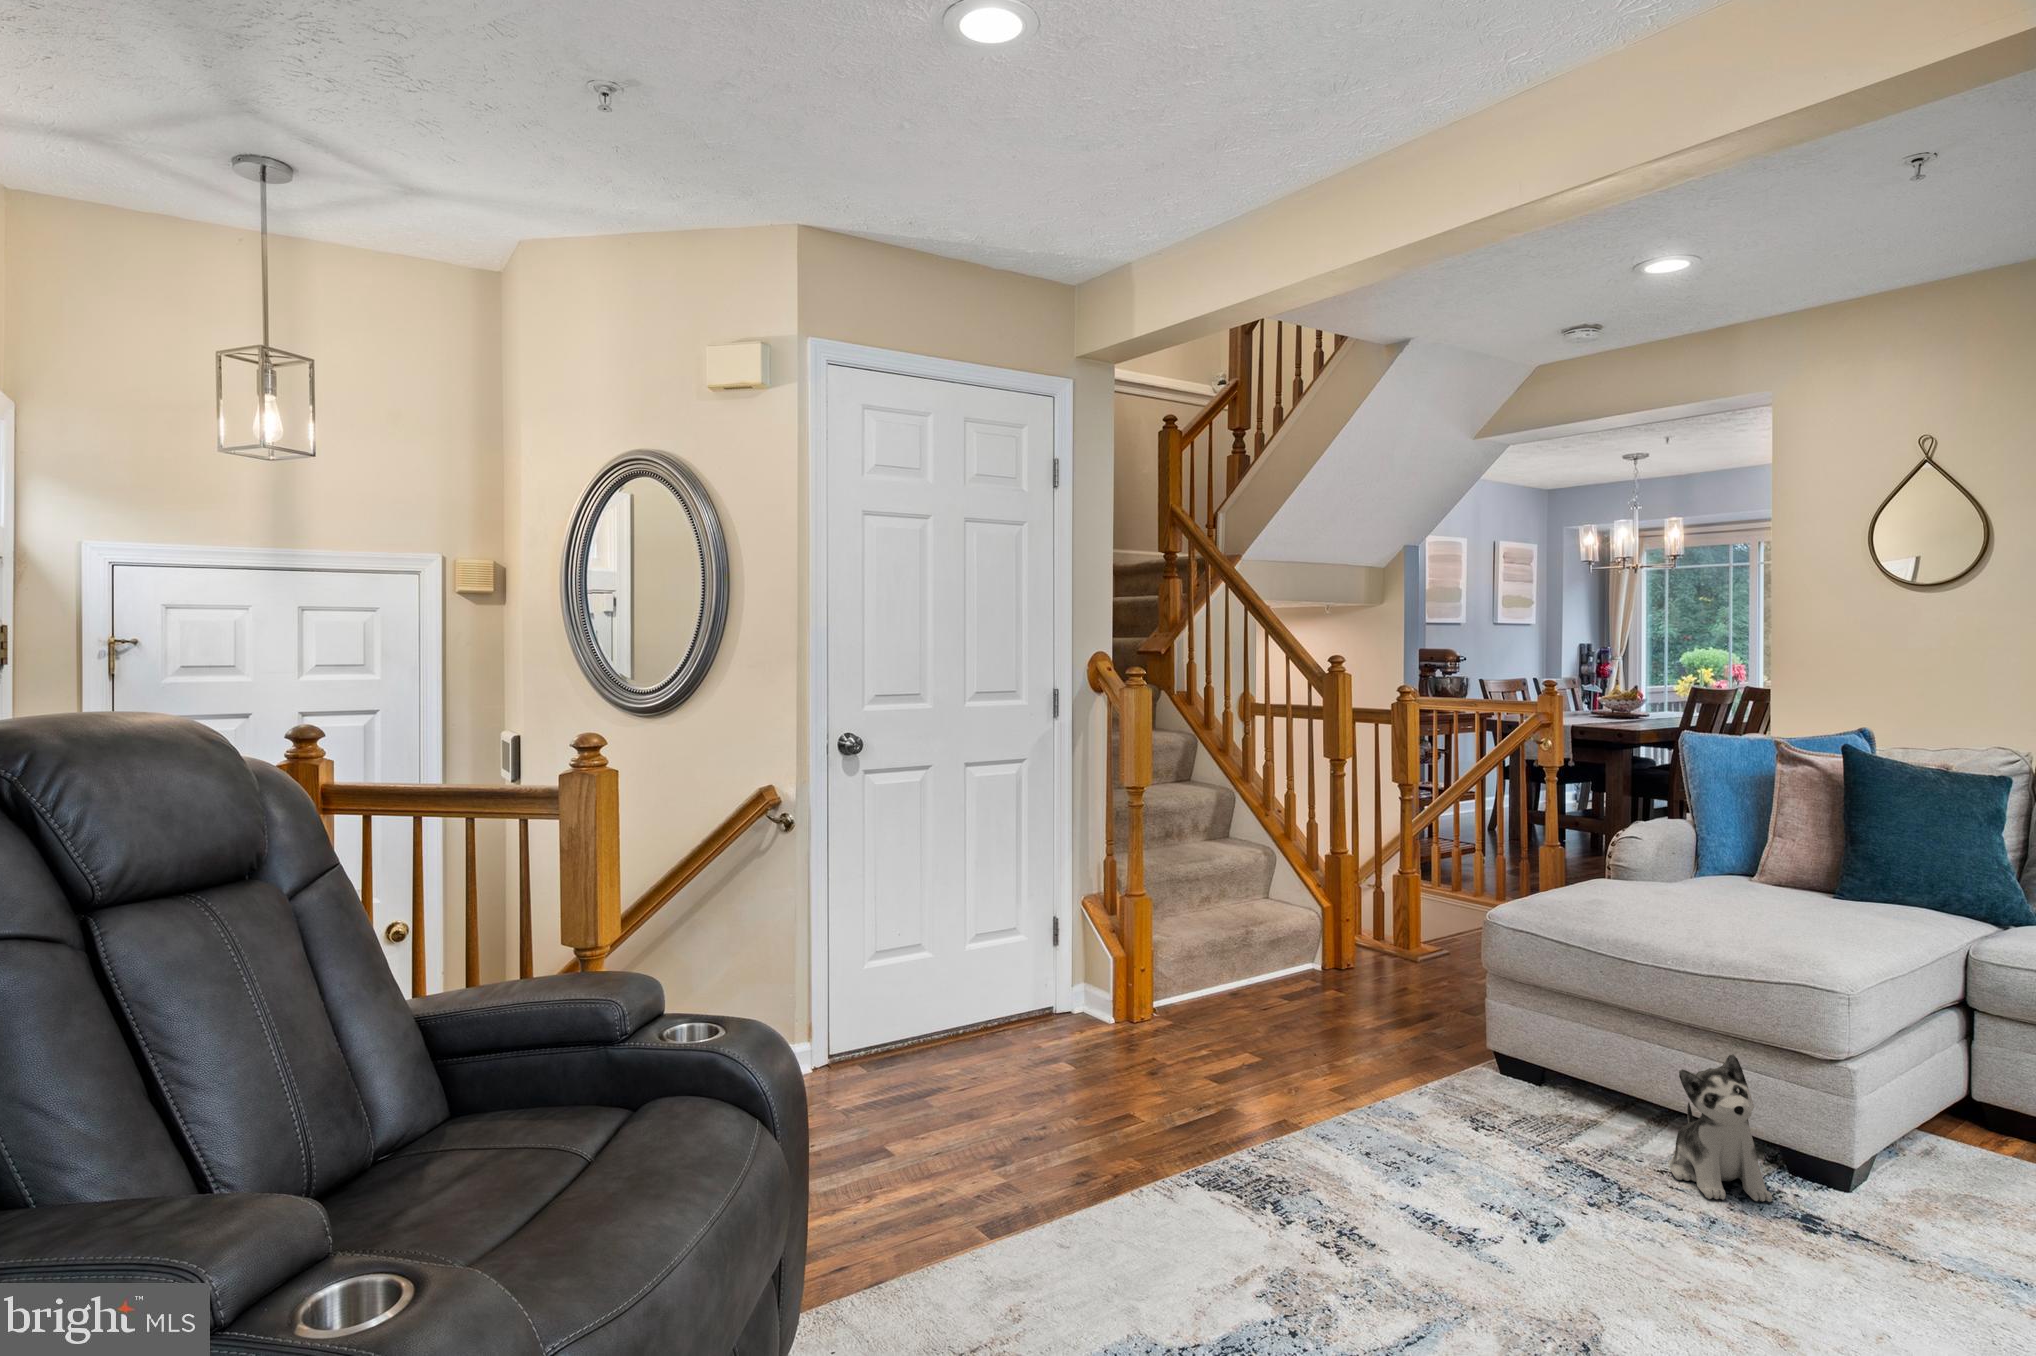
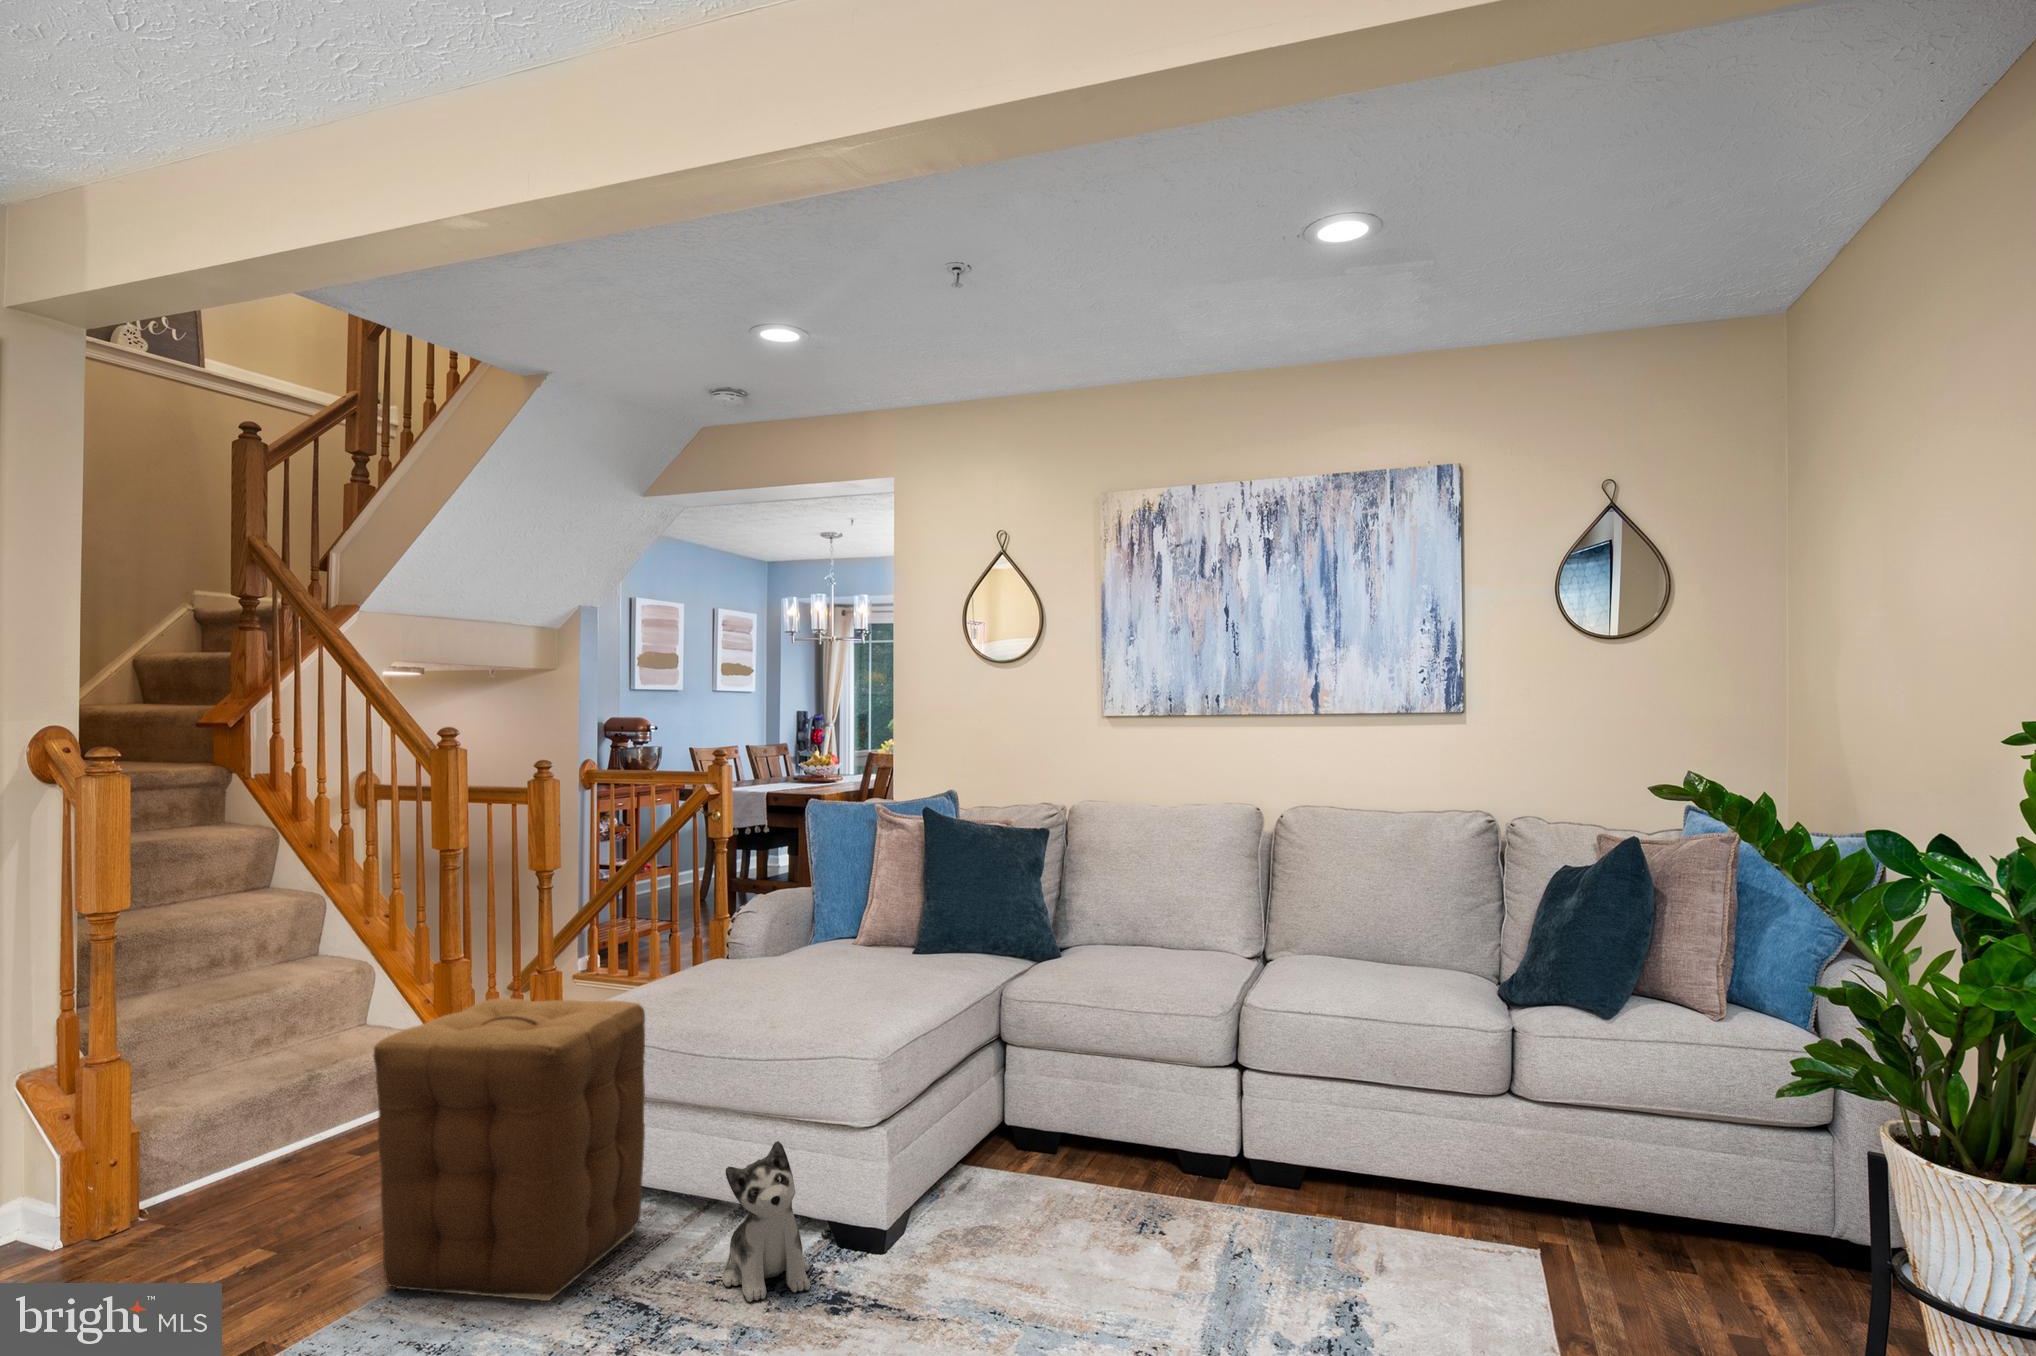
ottoman: none [1347,888,1570,1154] -> present [373,998,645,1301]

